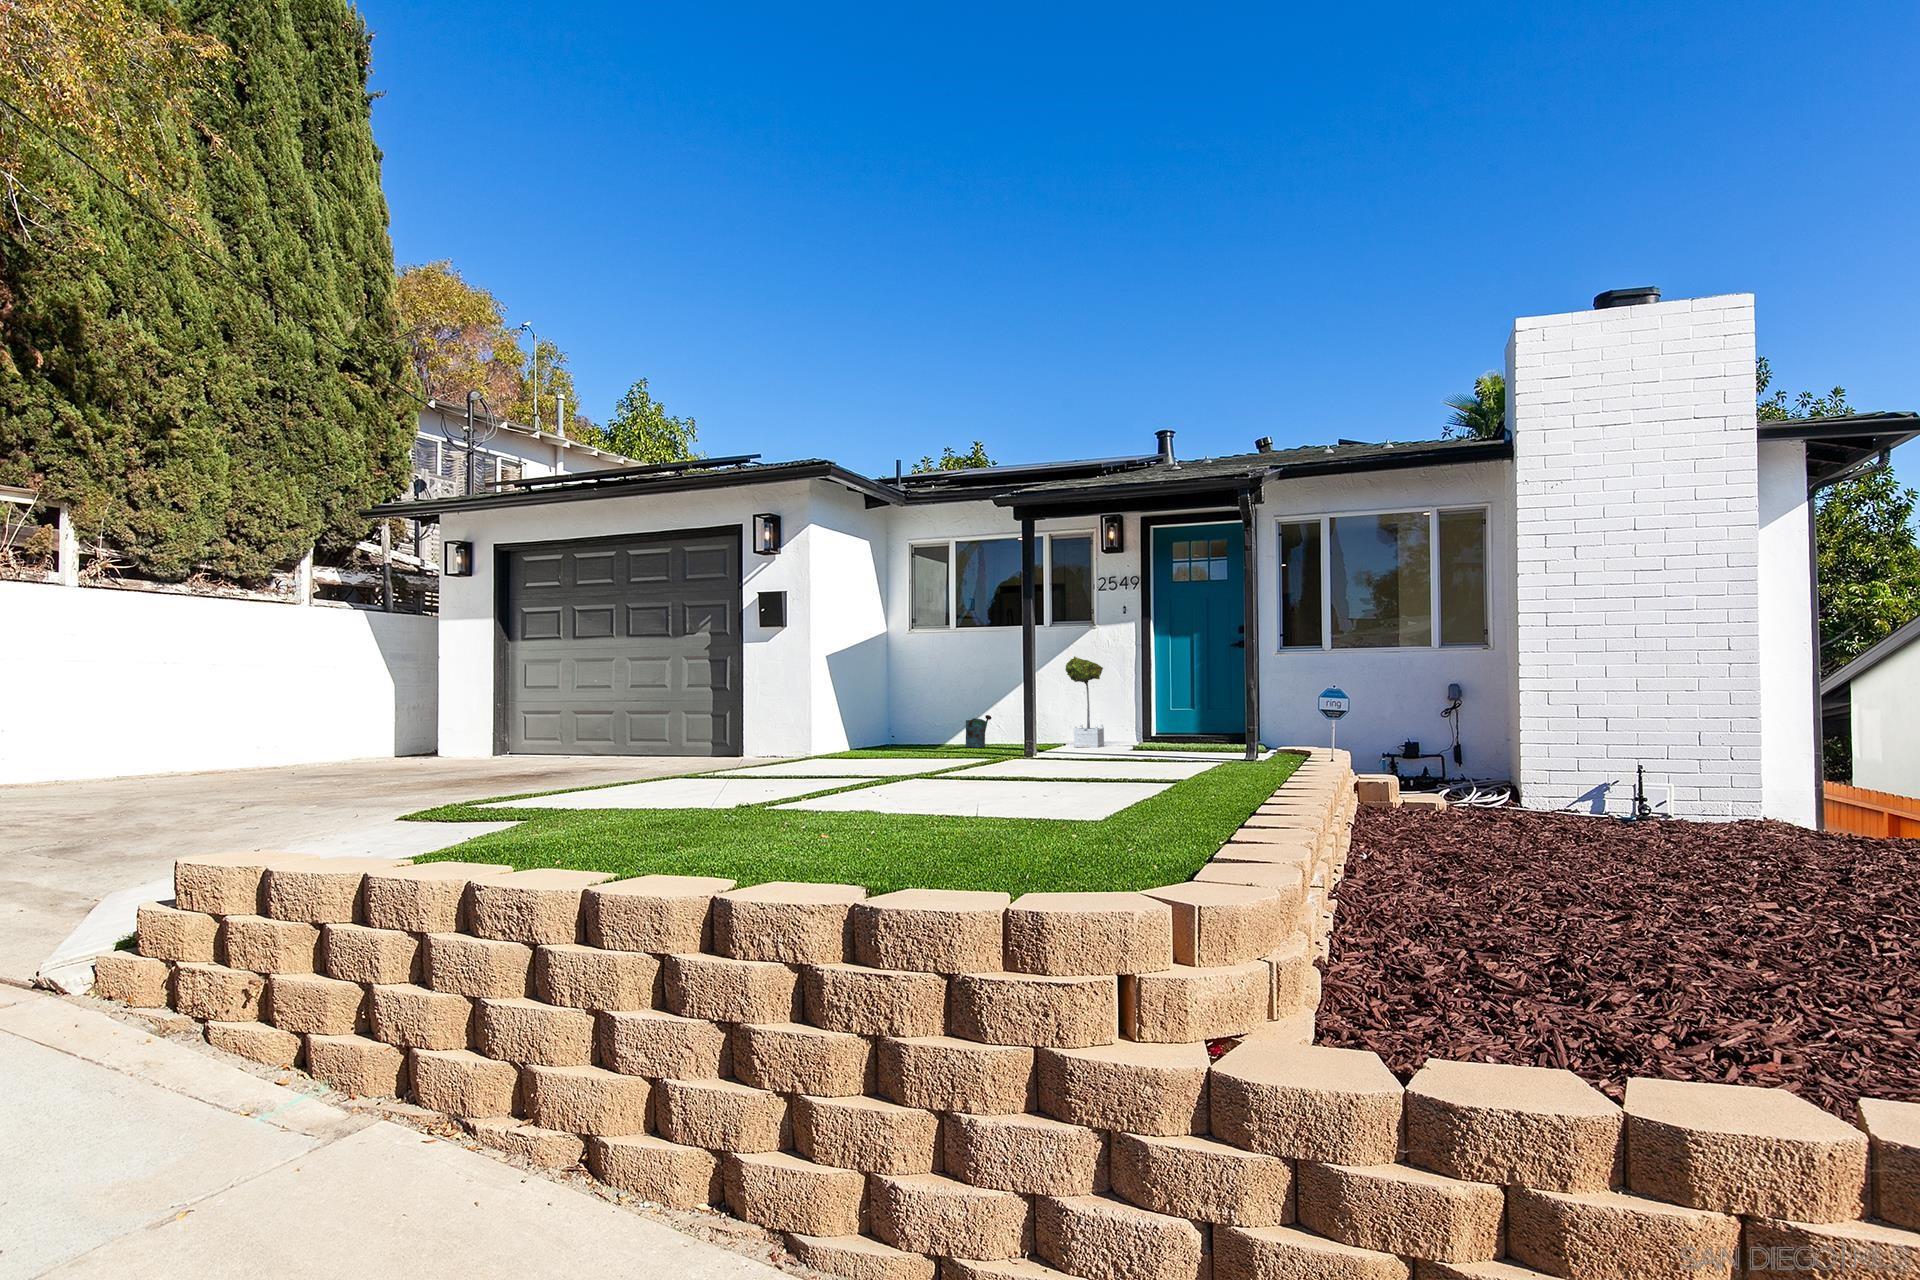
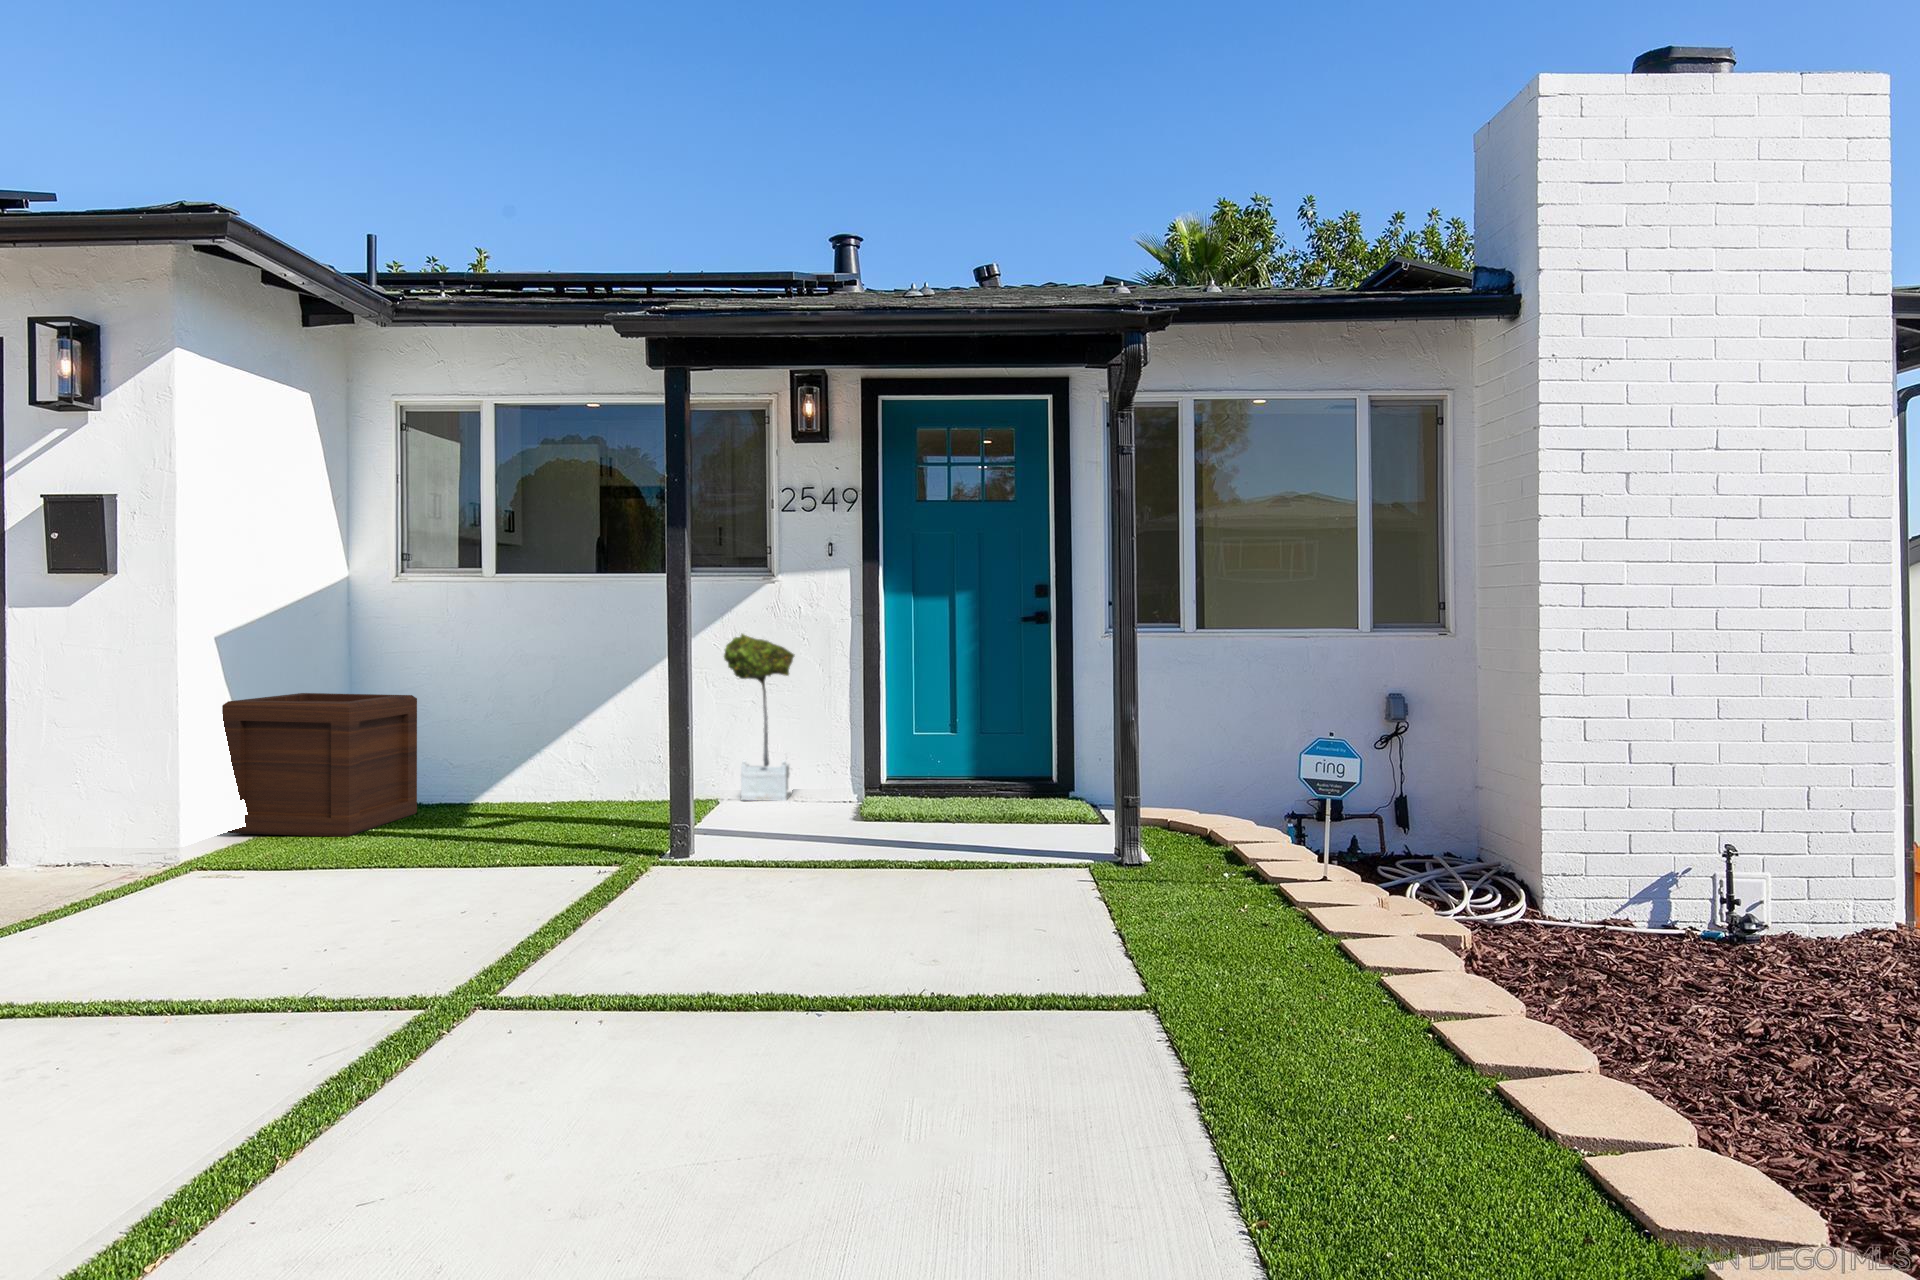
wooden crate: none [826,687,913,753] -> present [222,693,417,837]
watering can: present [966,715,992,747] -> none [526,737,574,804]

